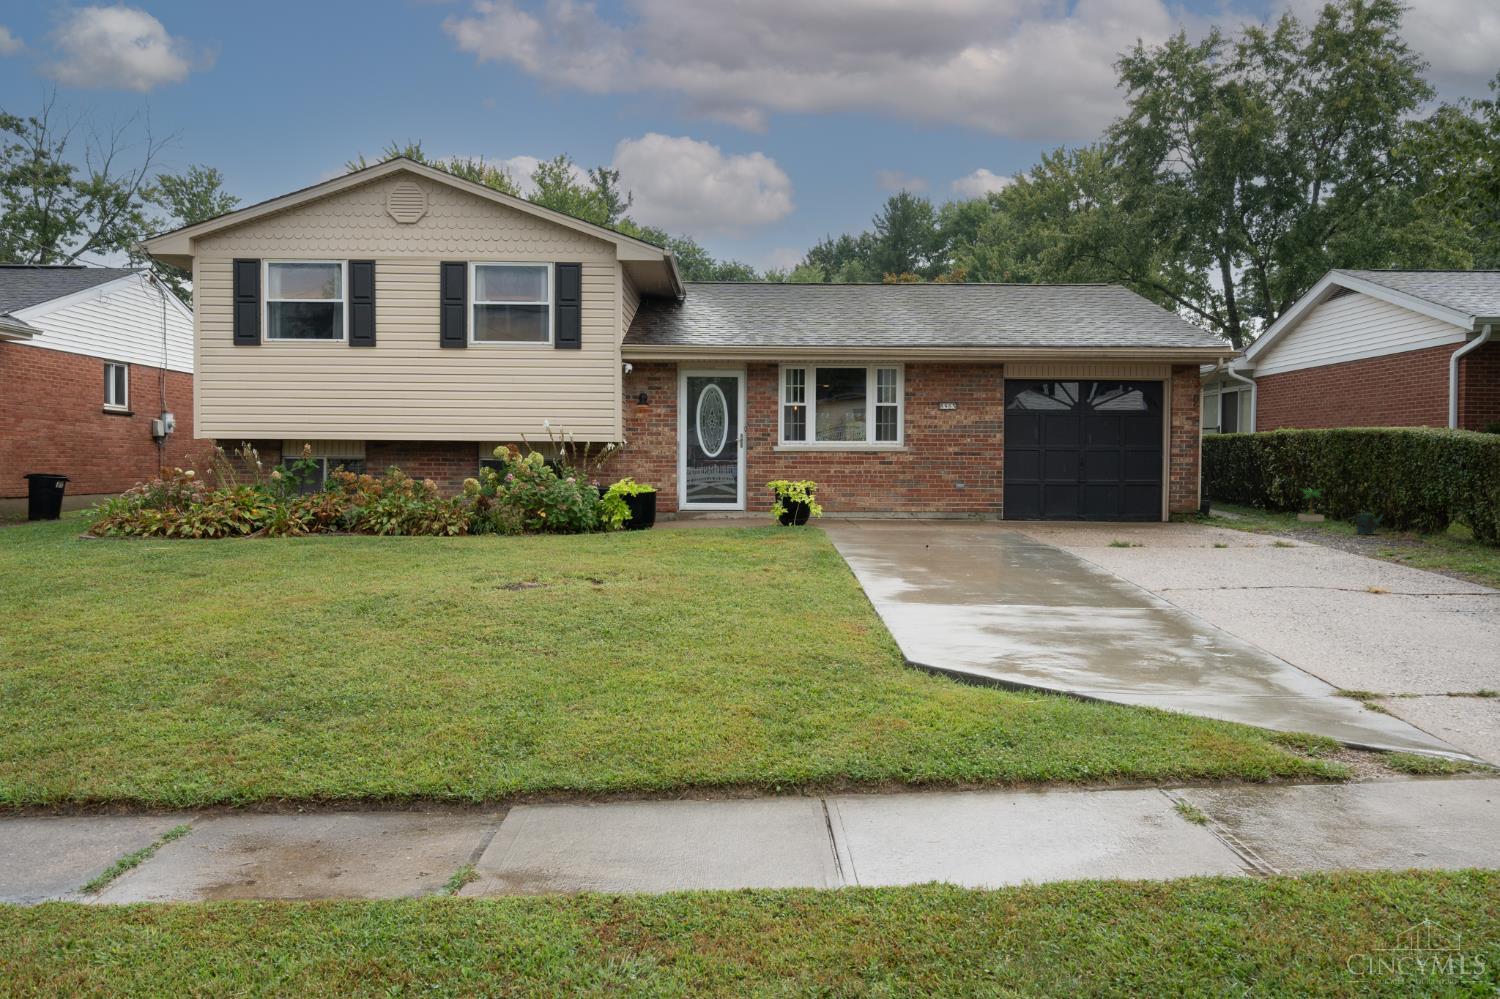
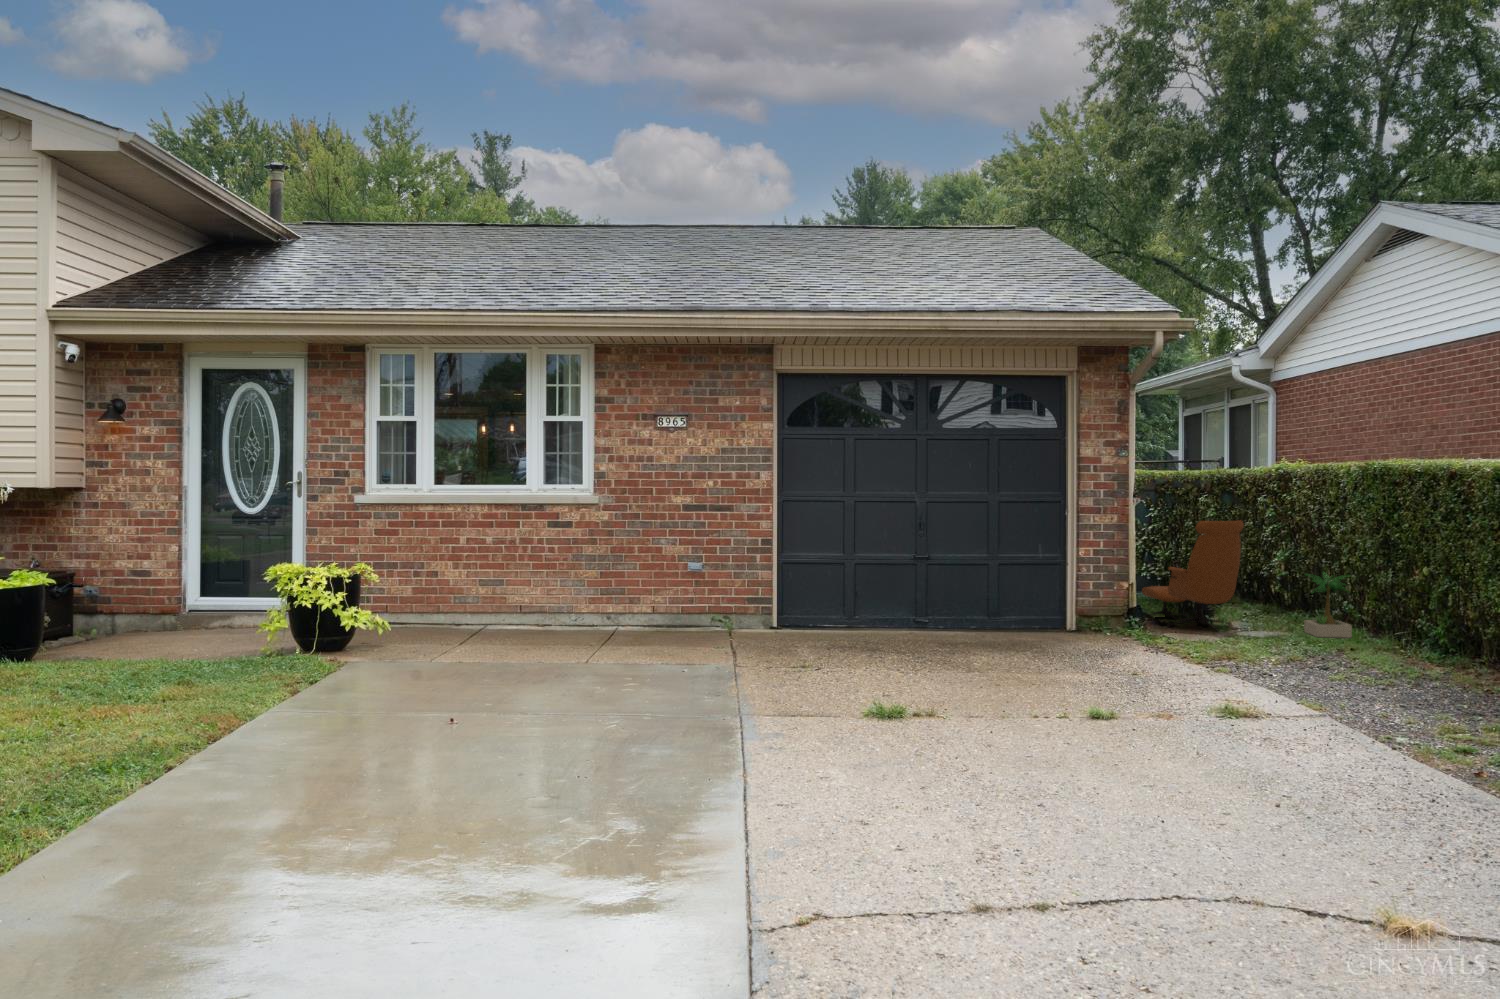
lounge chair: none [1204,460,1267,520] -> present [1142,521,1244,631]
watering can: present [1353,511,1387,535] -> none [1397,632,1470,682]

